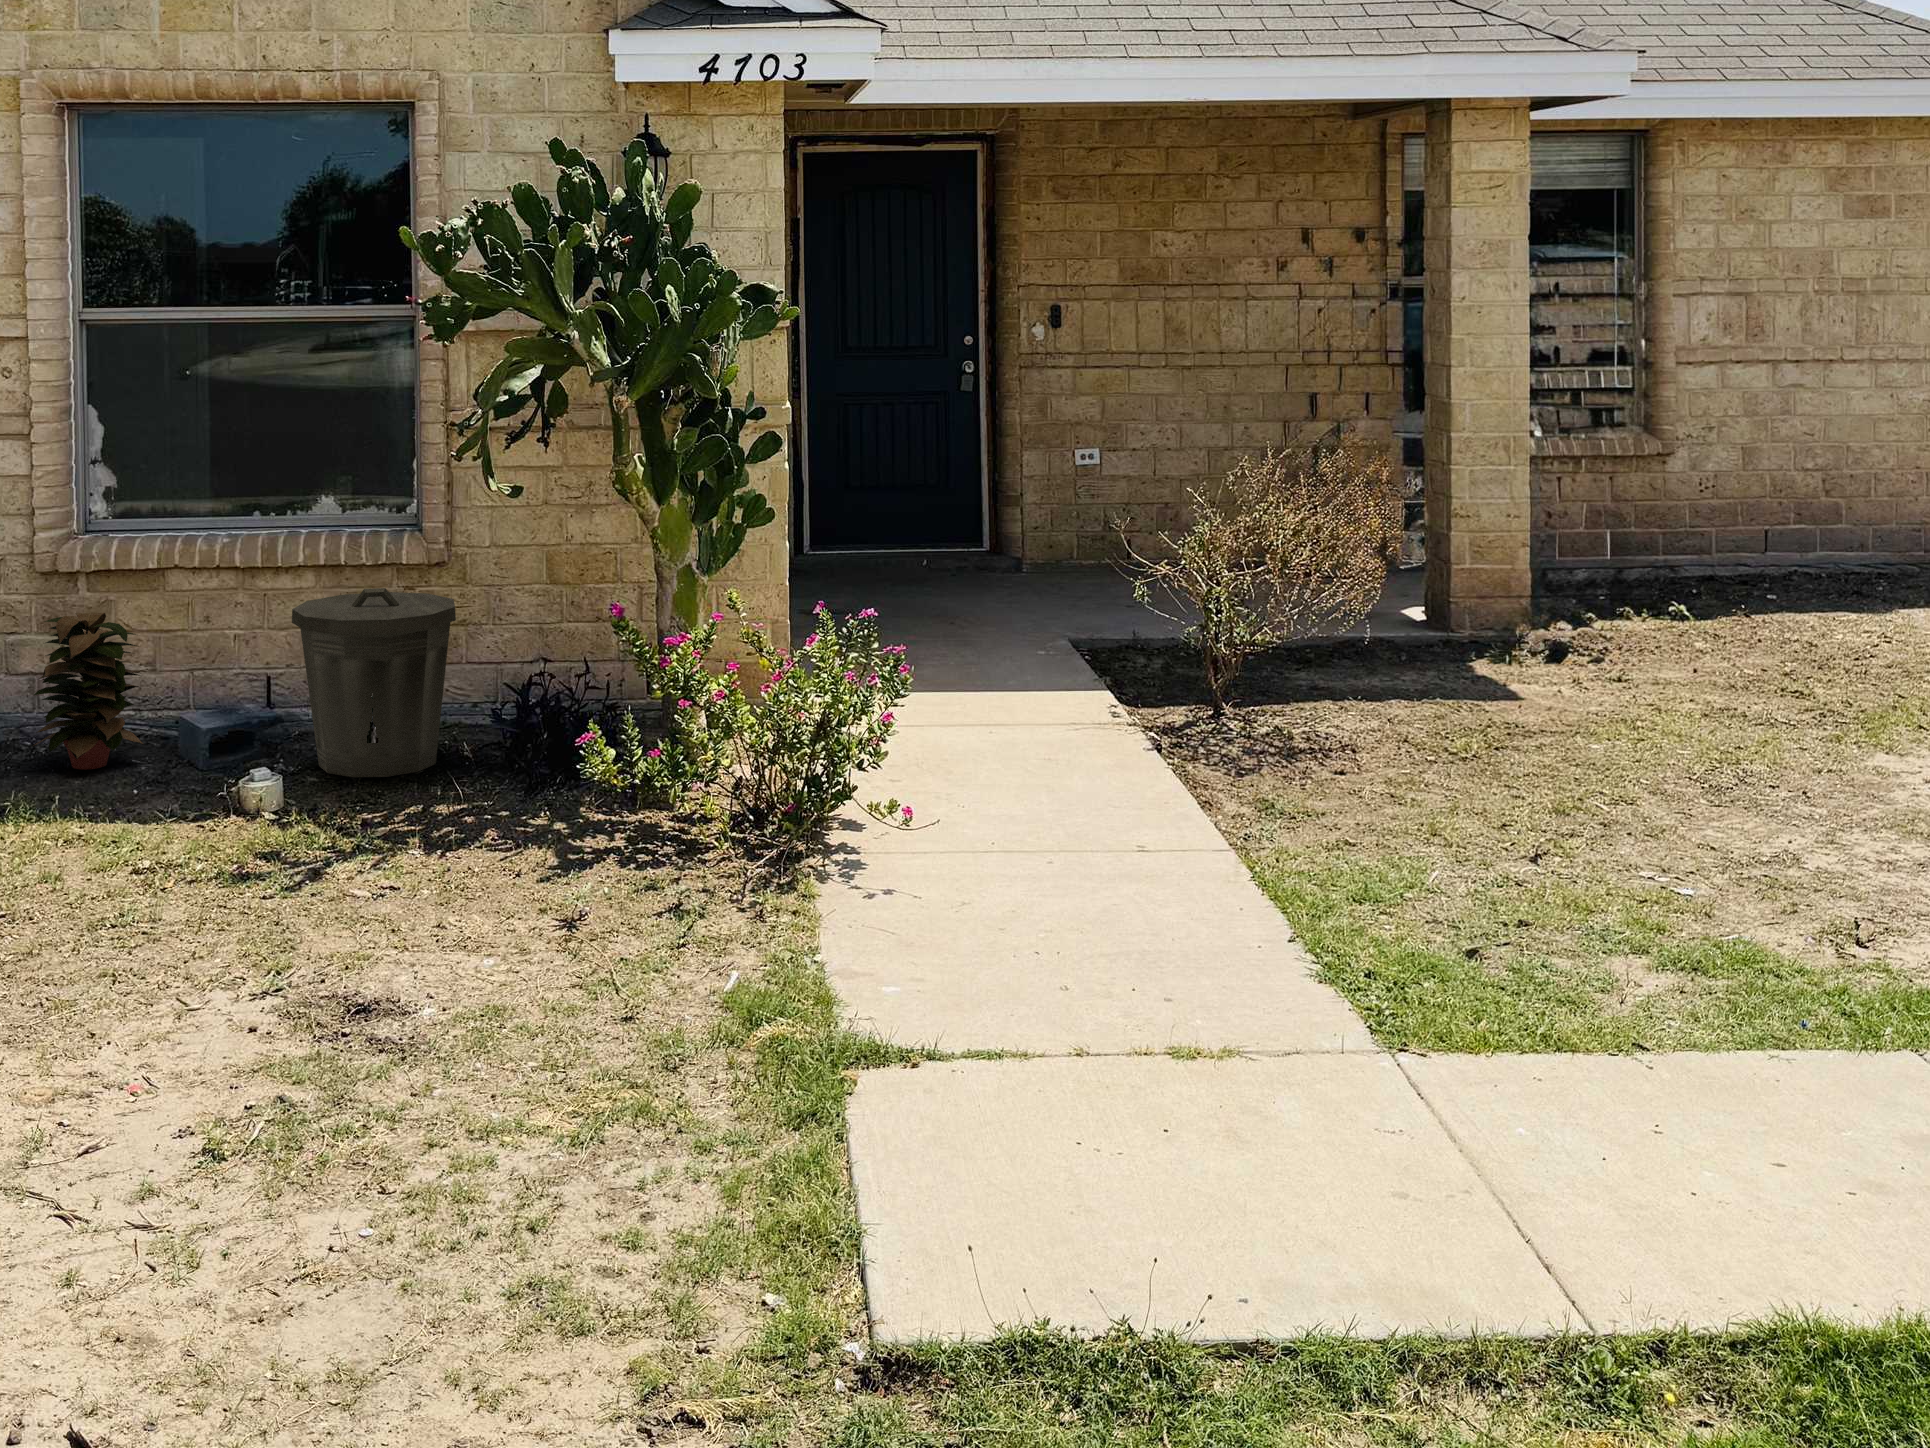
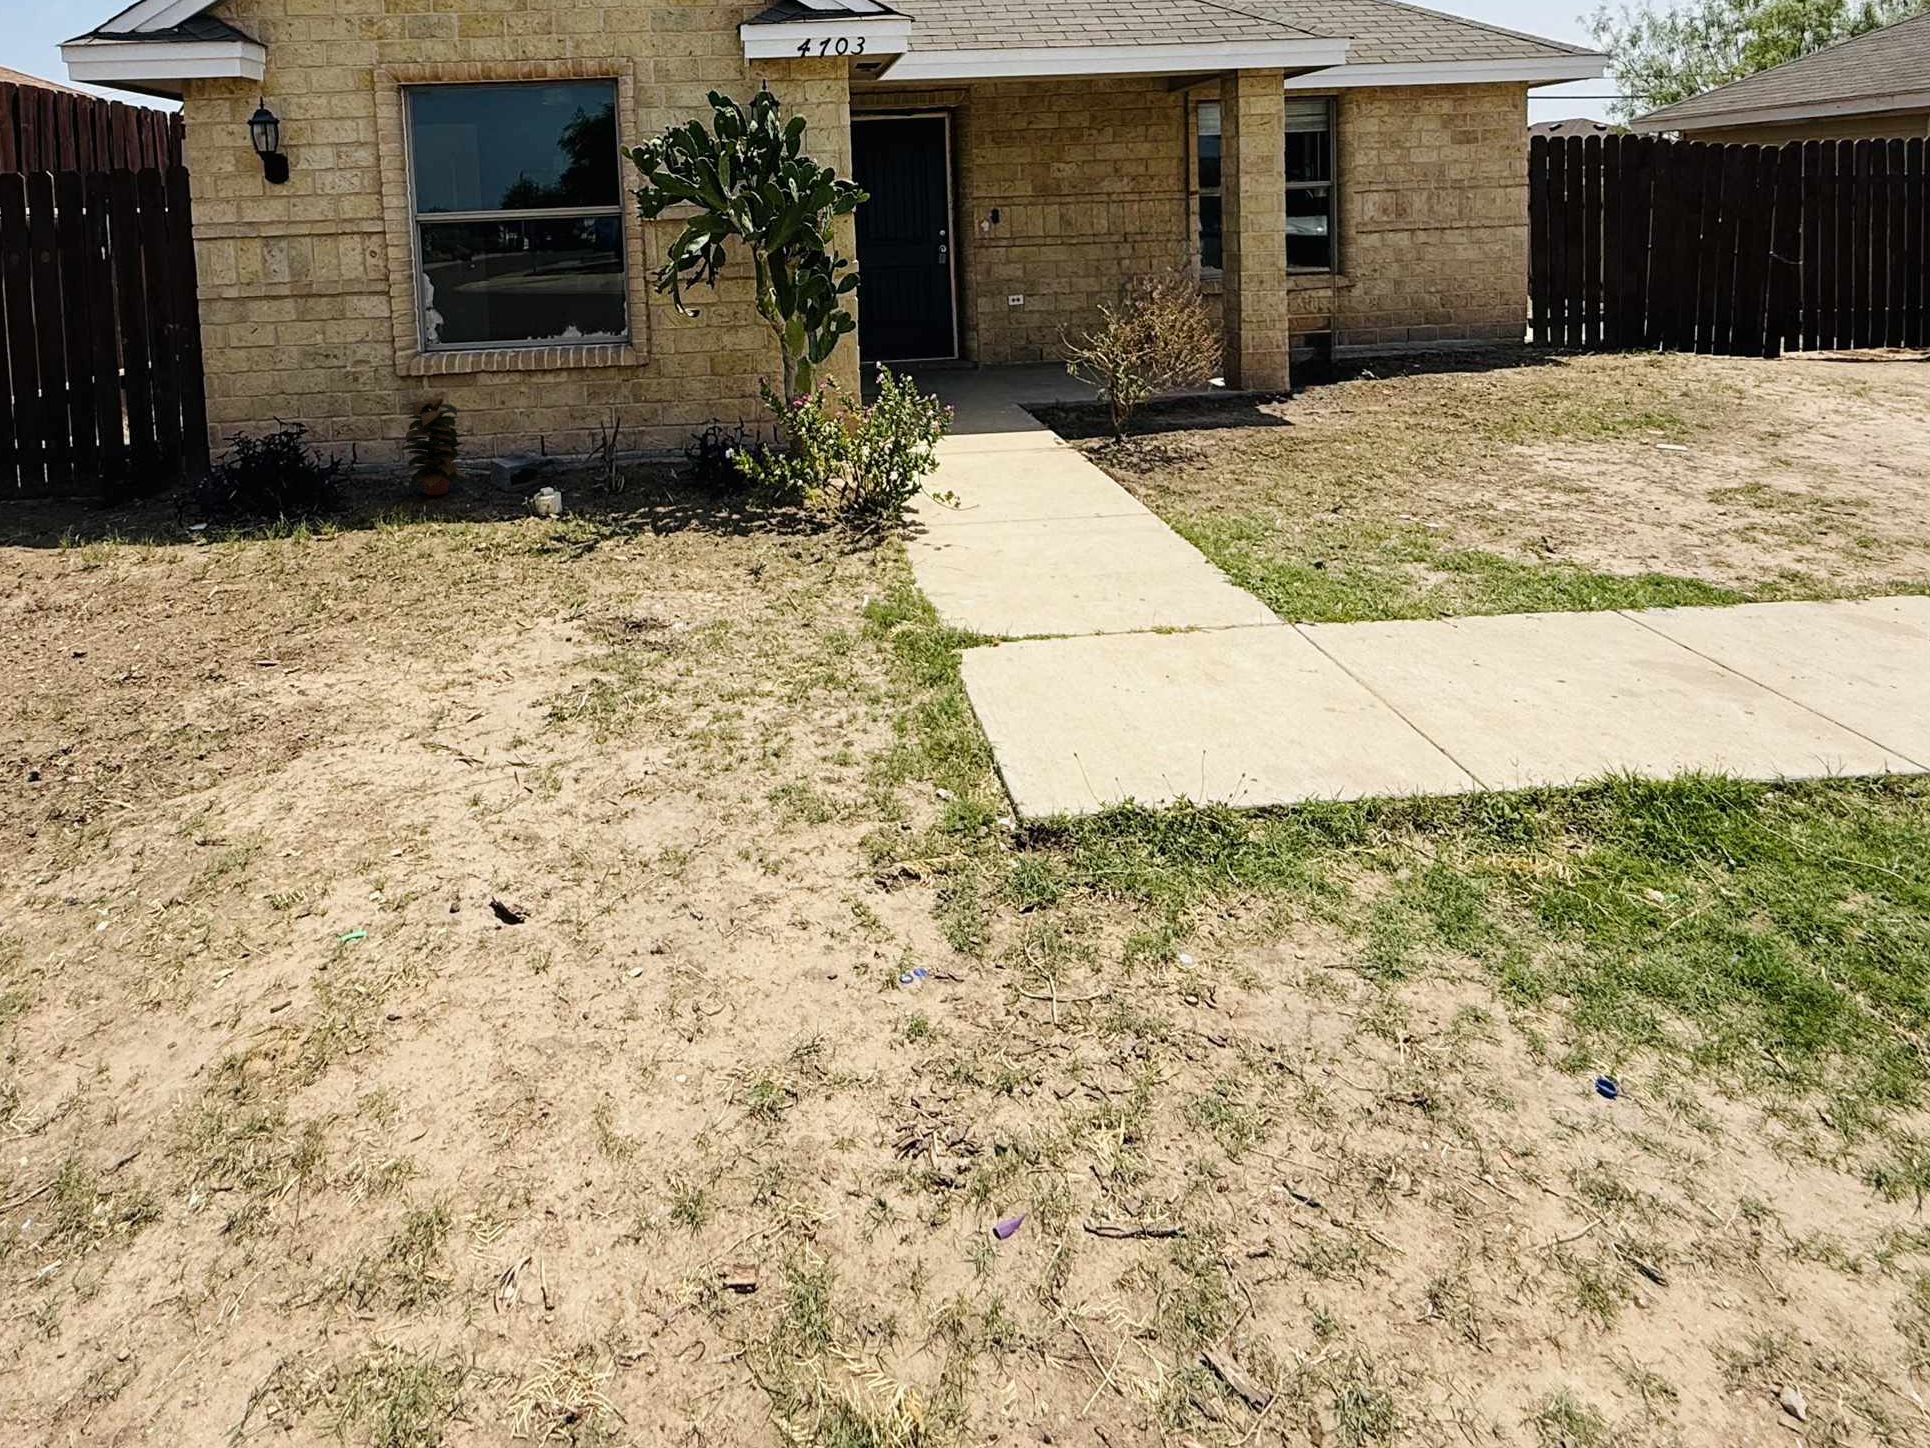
trash can: present [292,588,456,777] -> none [559,377,661,493]

